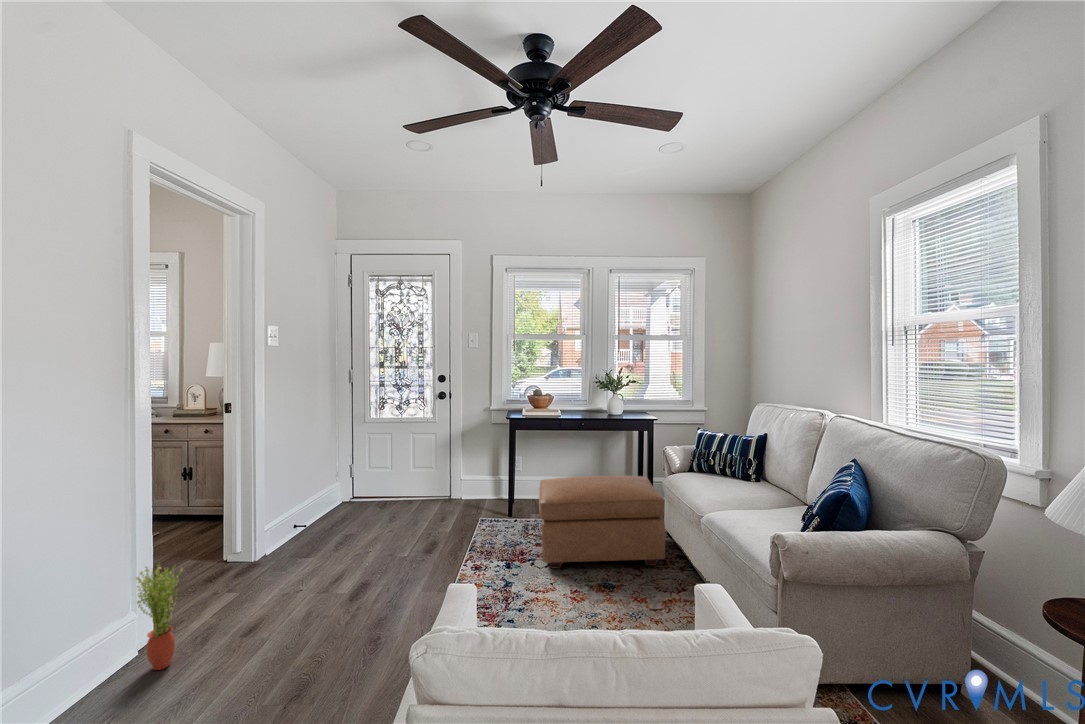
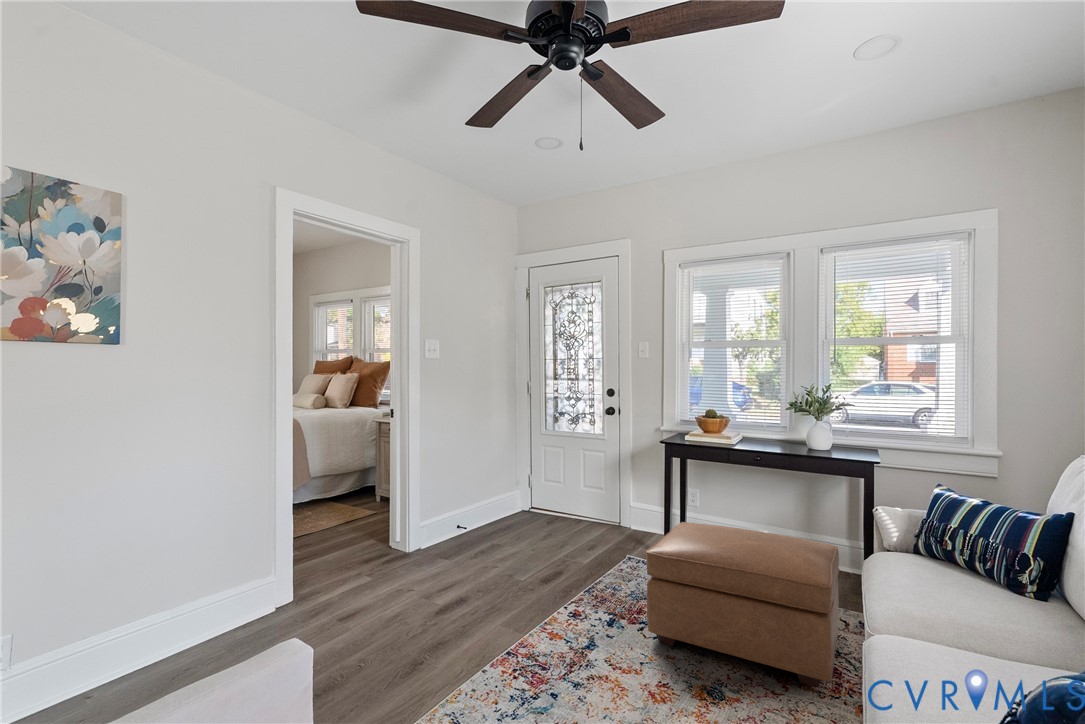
potted plant: present [136,566,183,670] -> none [235,532,281,628]

